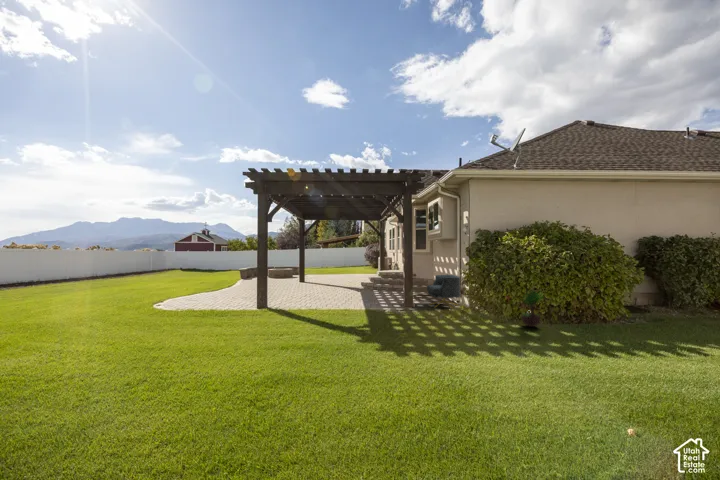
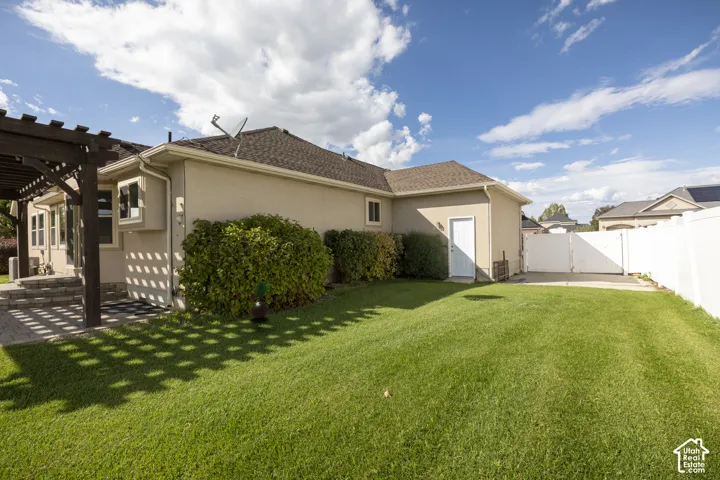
armchair: present [427,275,460,308] -> none [122,274,173,319]

